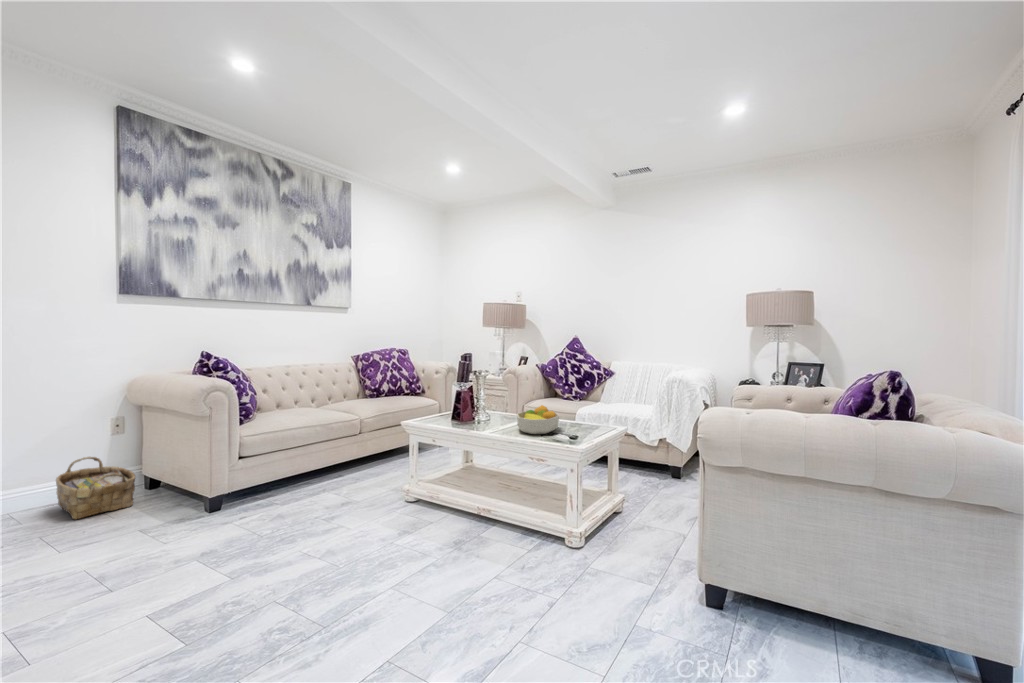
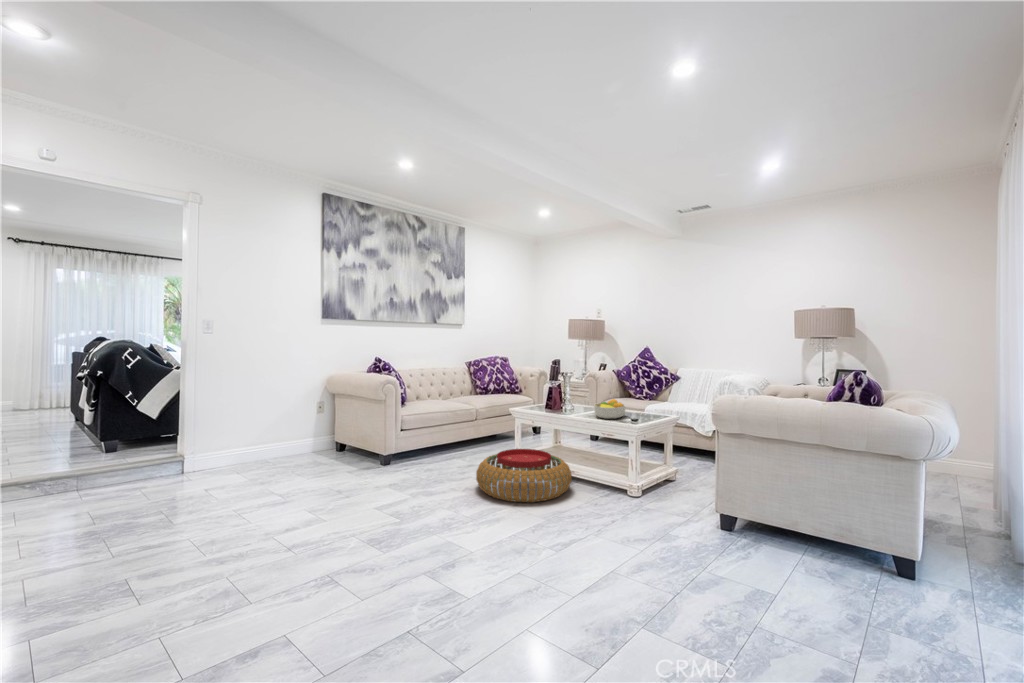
woven basket: present [56,457,135,519] -> none [292,427,337,465]
pouf: none [341,483,486,577] -> present [476,449,571,502]

